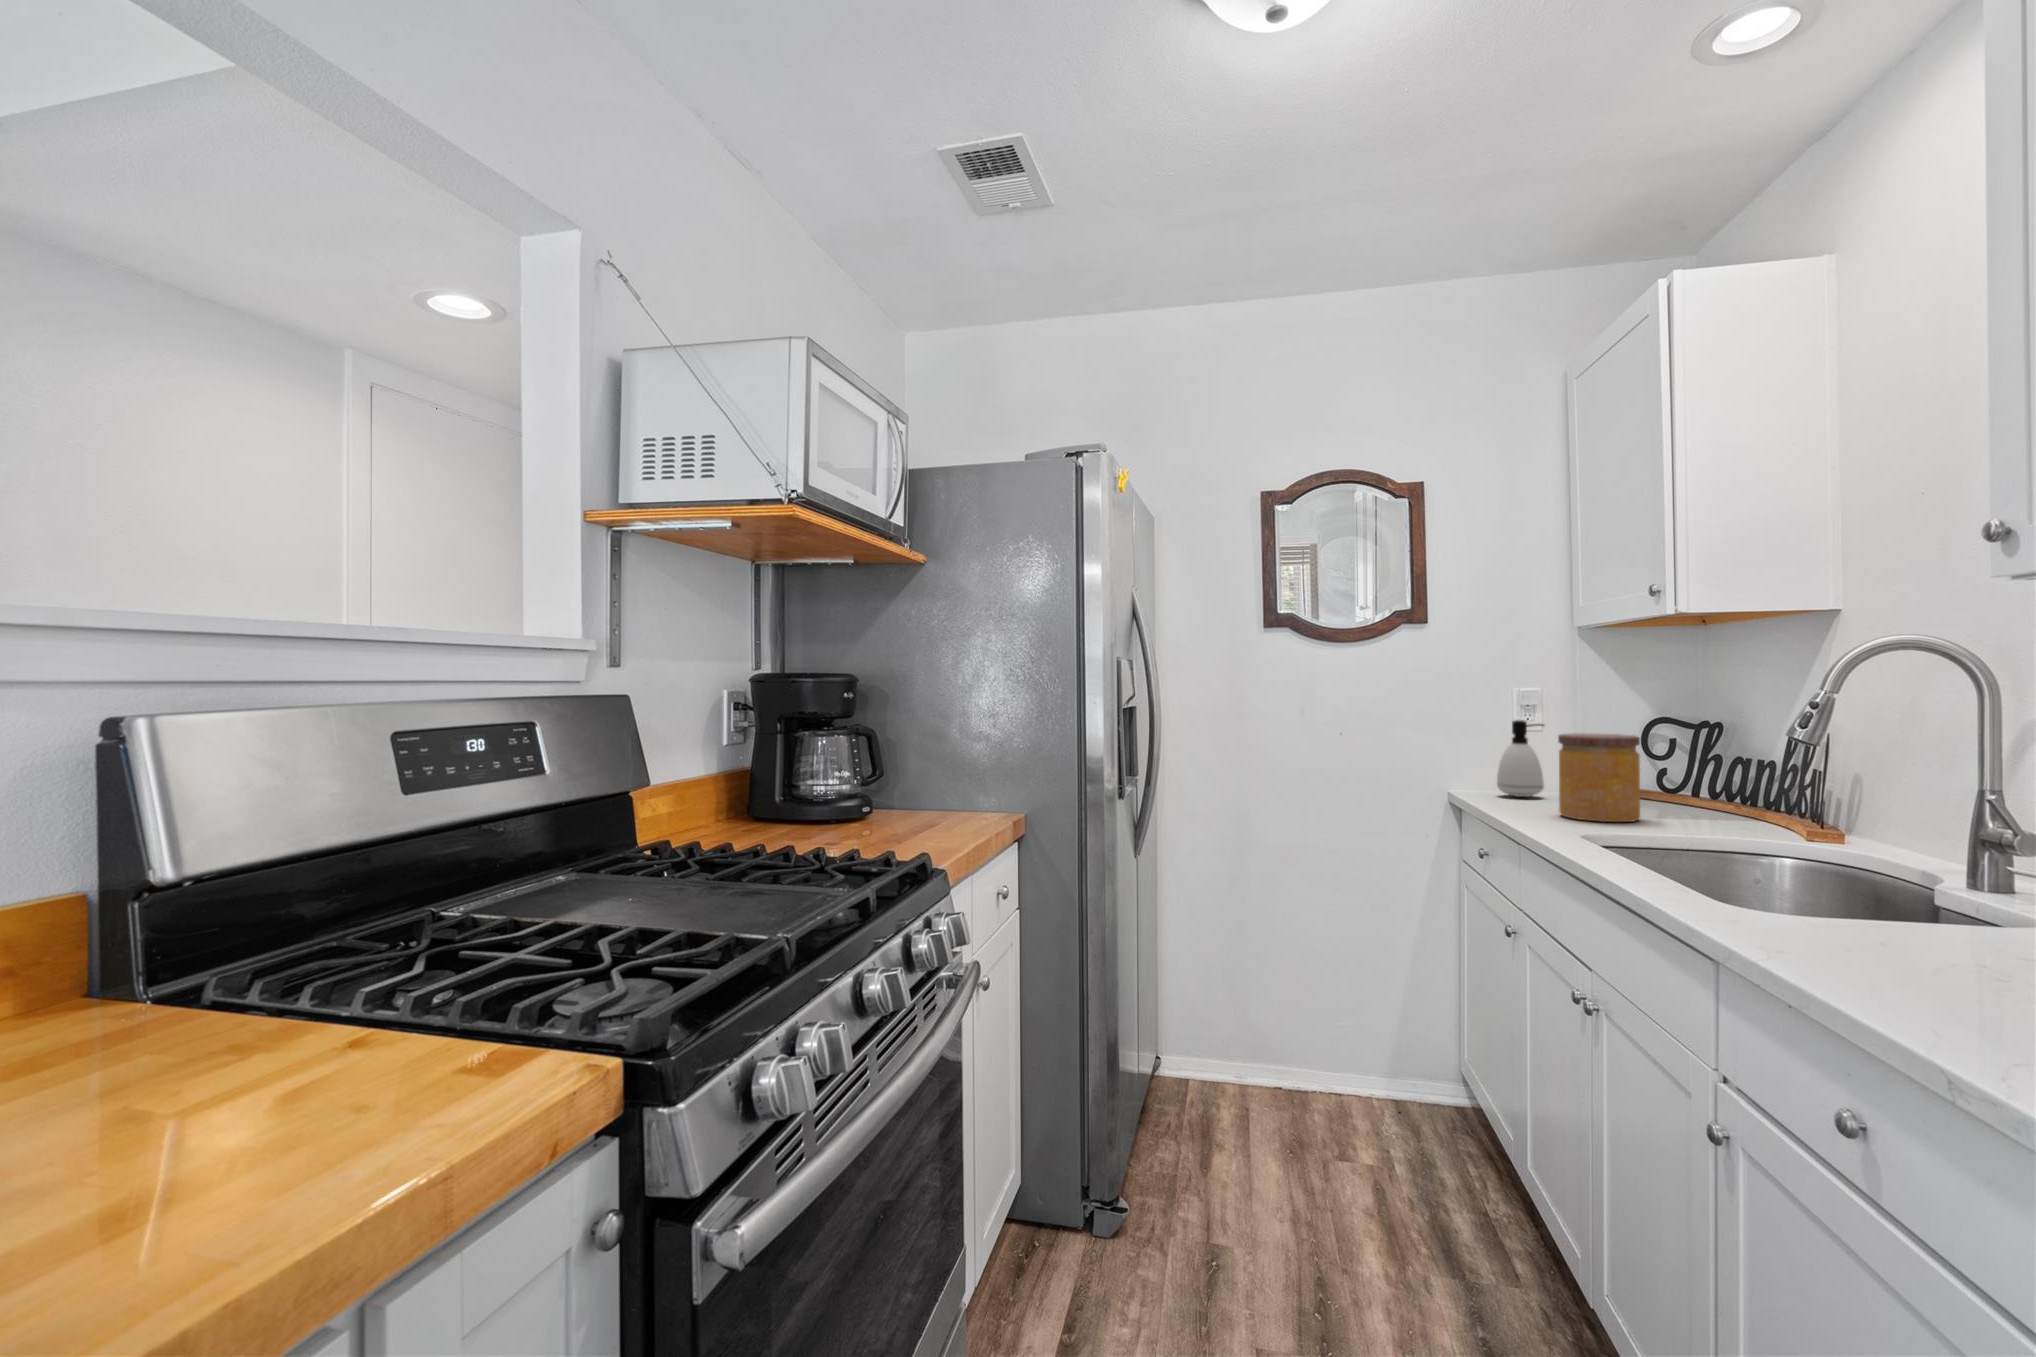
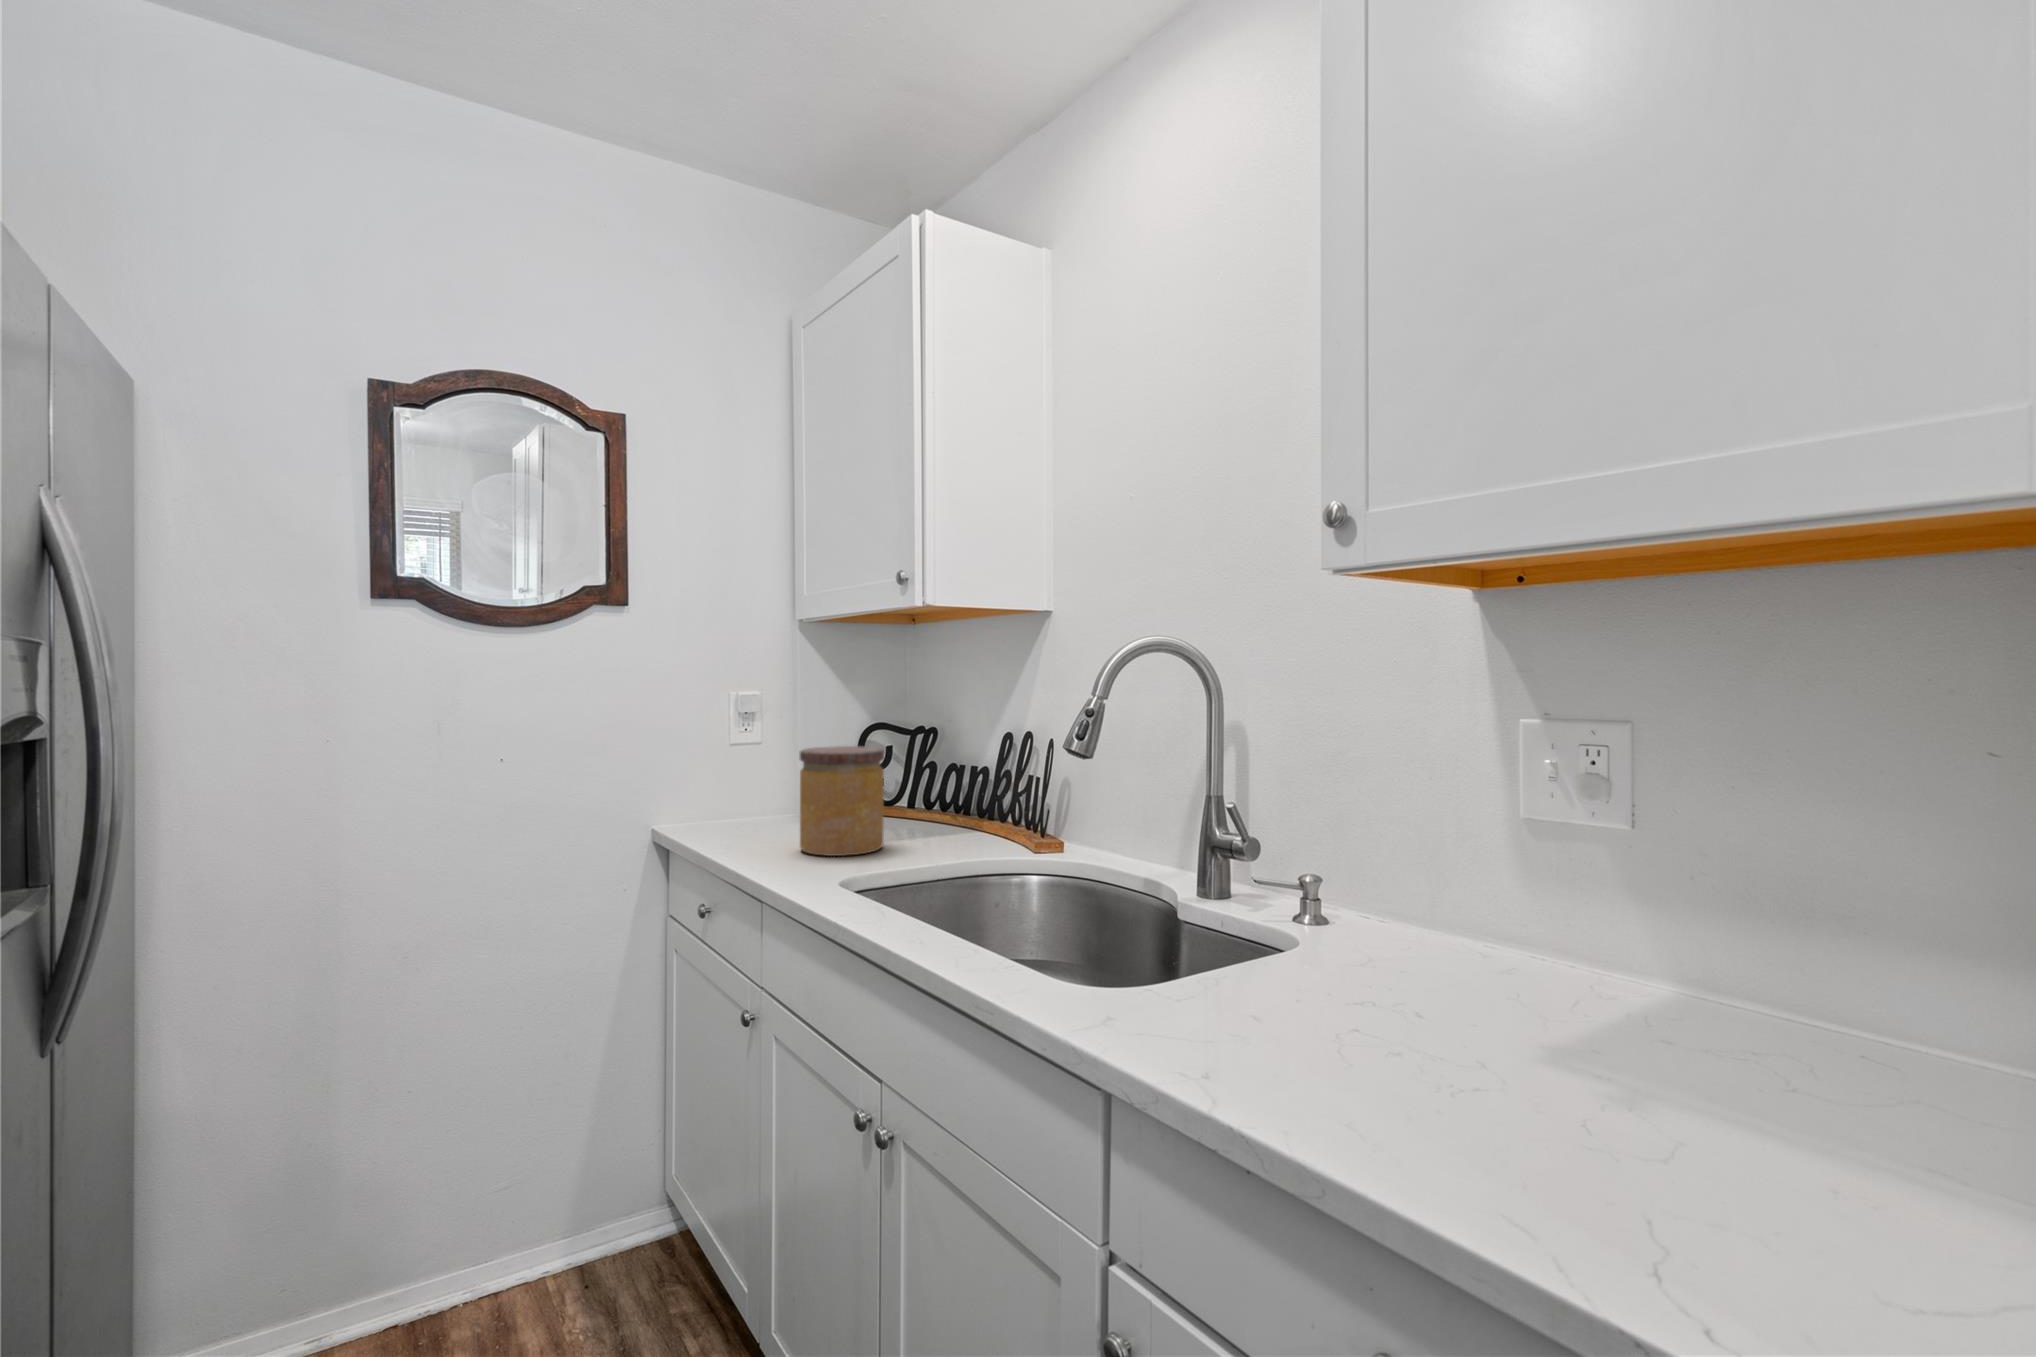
soap dispenser: present [1497,720,1544,797] -> none [715,730,770,826]

